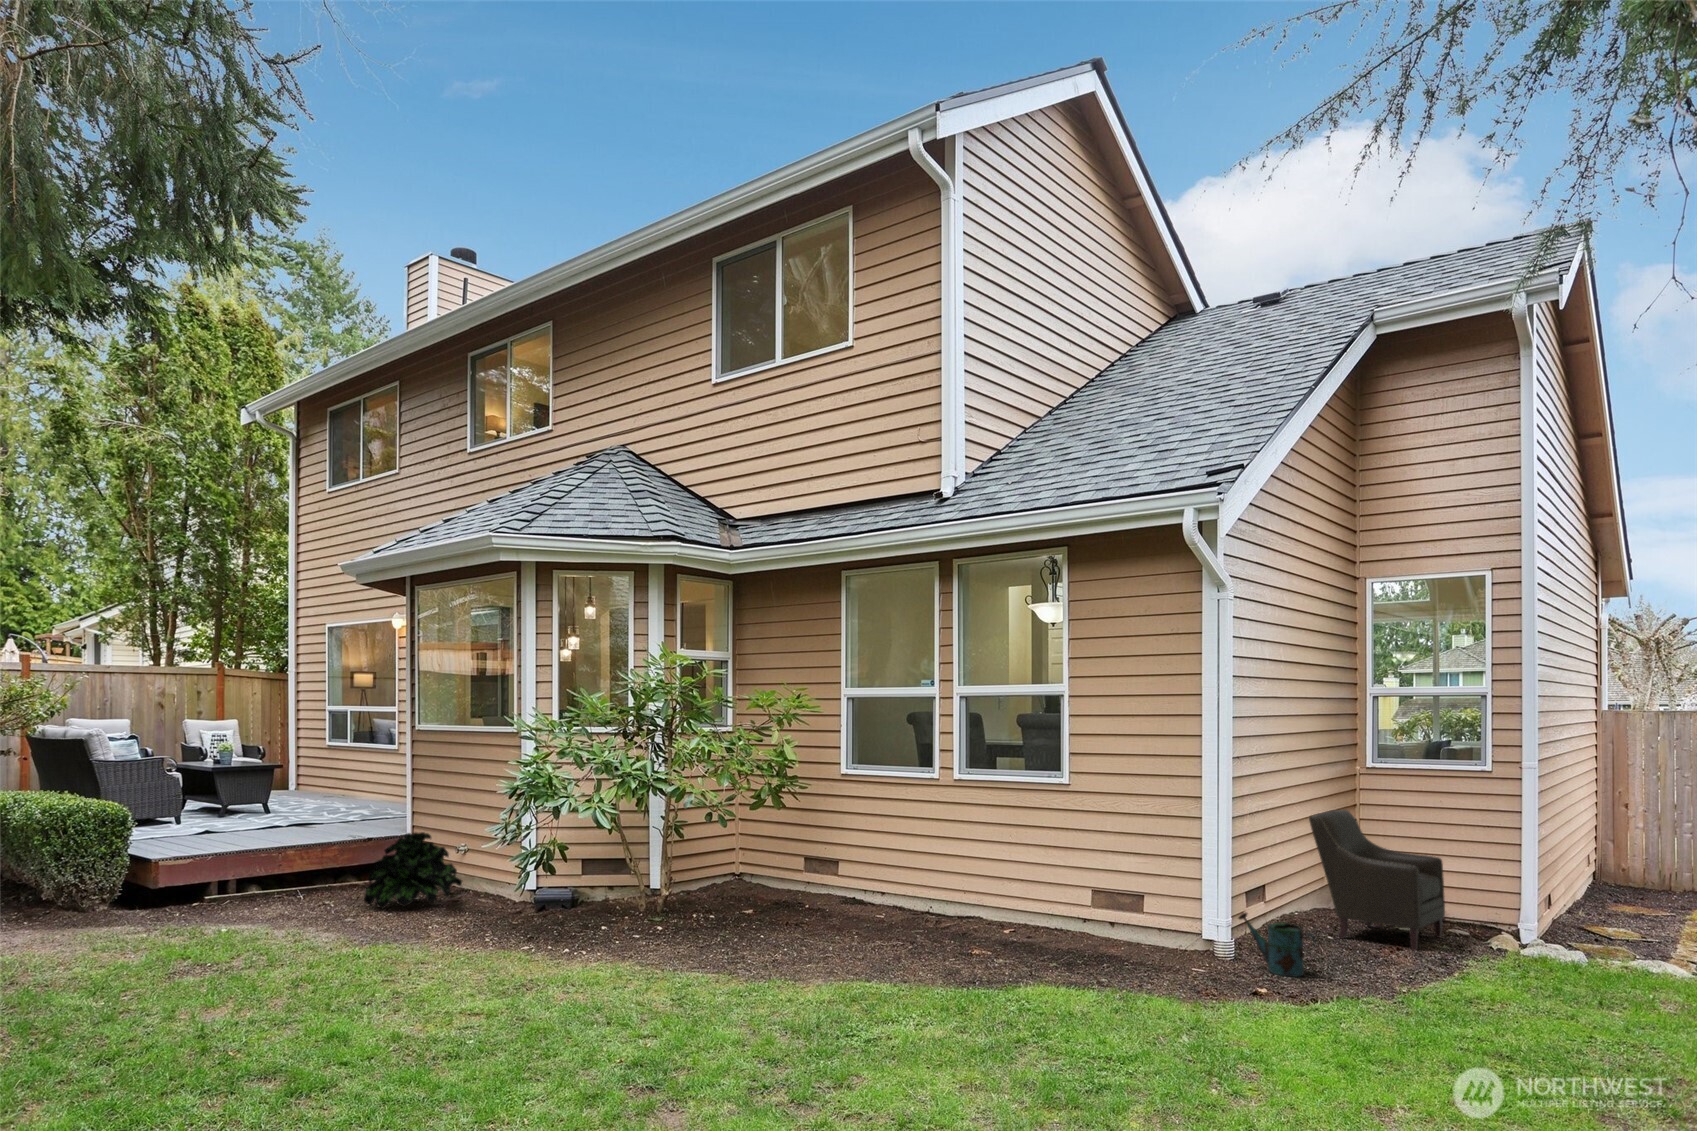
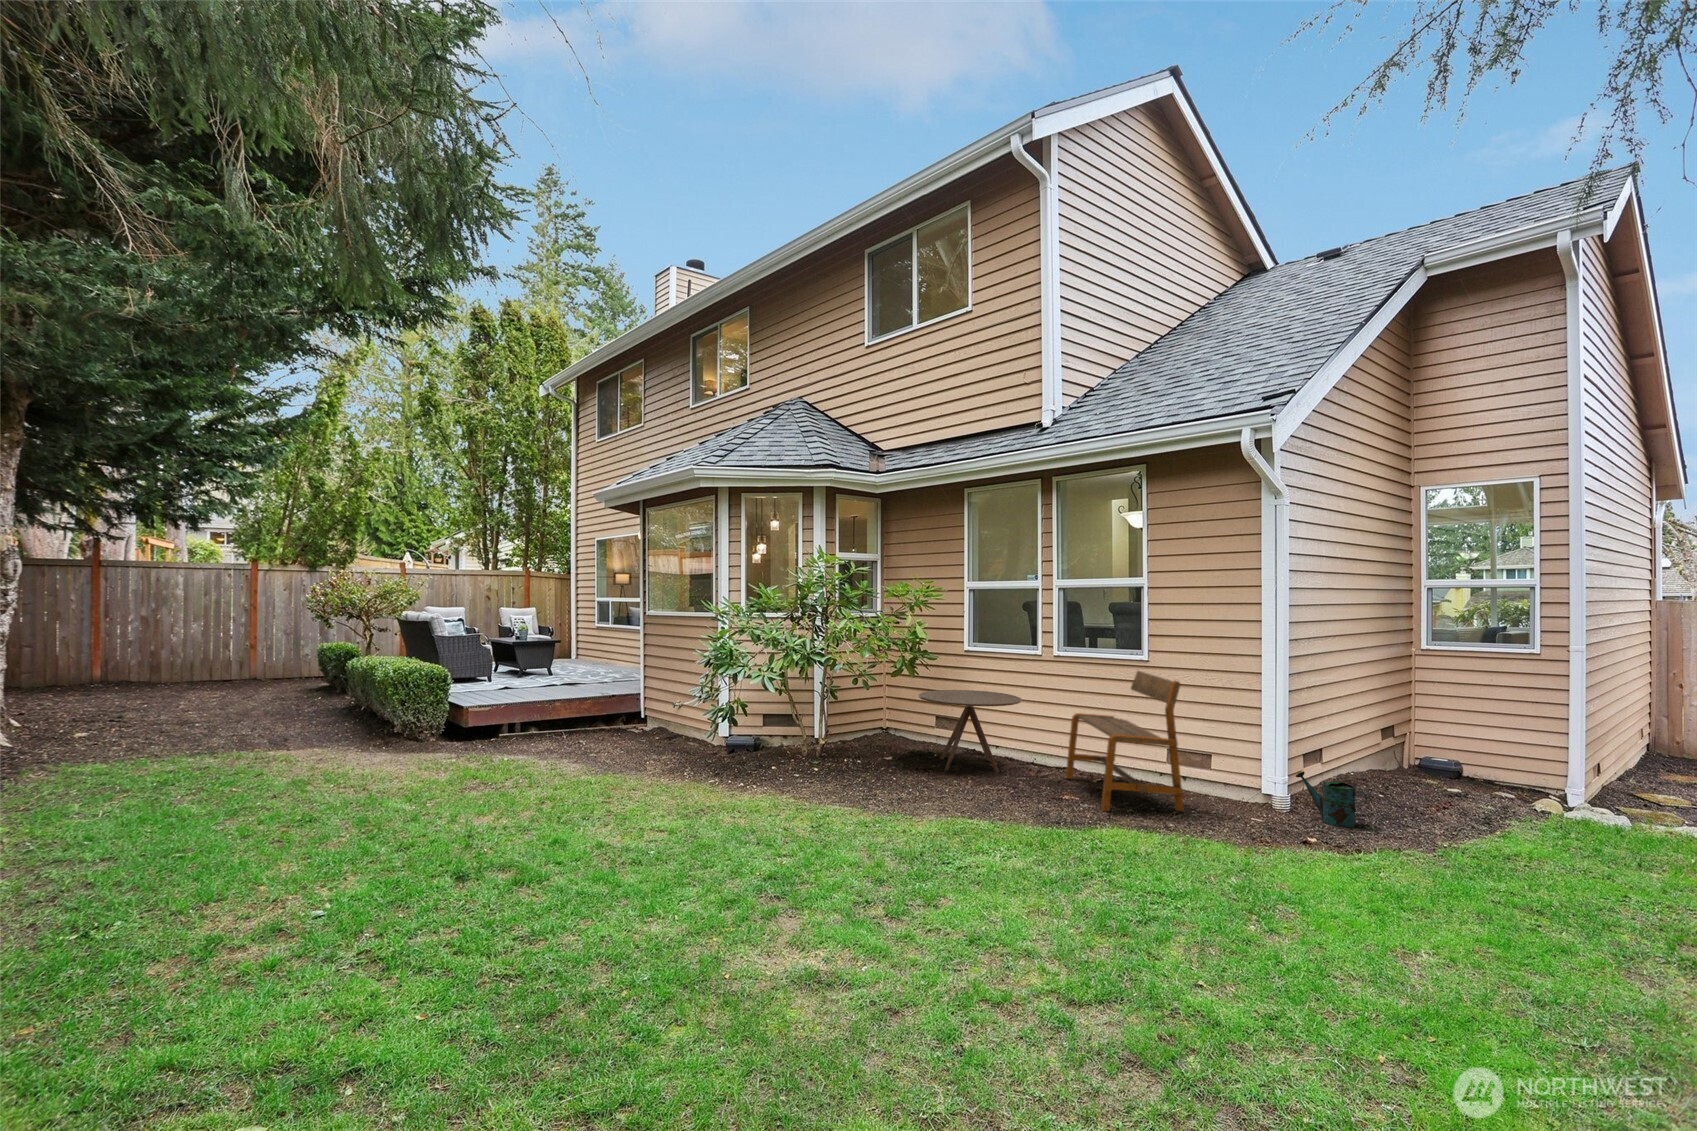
bench: none [972,792,1114,971] -> present [1066,671,1184,811]
chair: present [1309,810,1445,950] -> none [1364,687,1491,809]
round table: none [788,825,917,930] -> present [919,690,1021,772]
potted plant: present [364,832,462,909] -> none [614,688,683,743]

